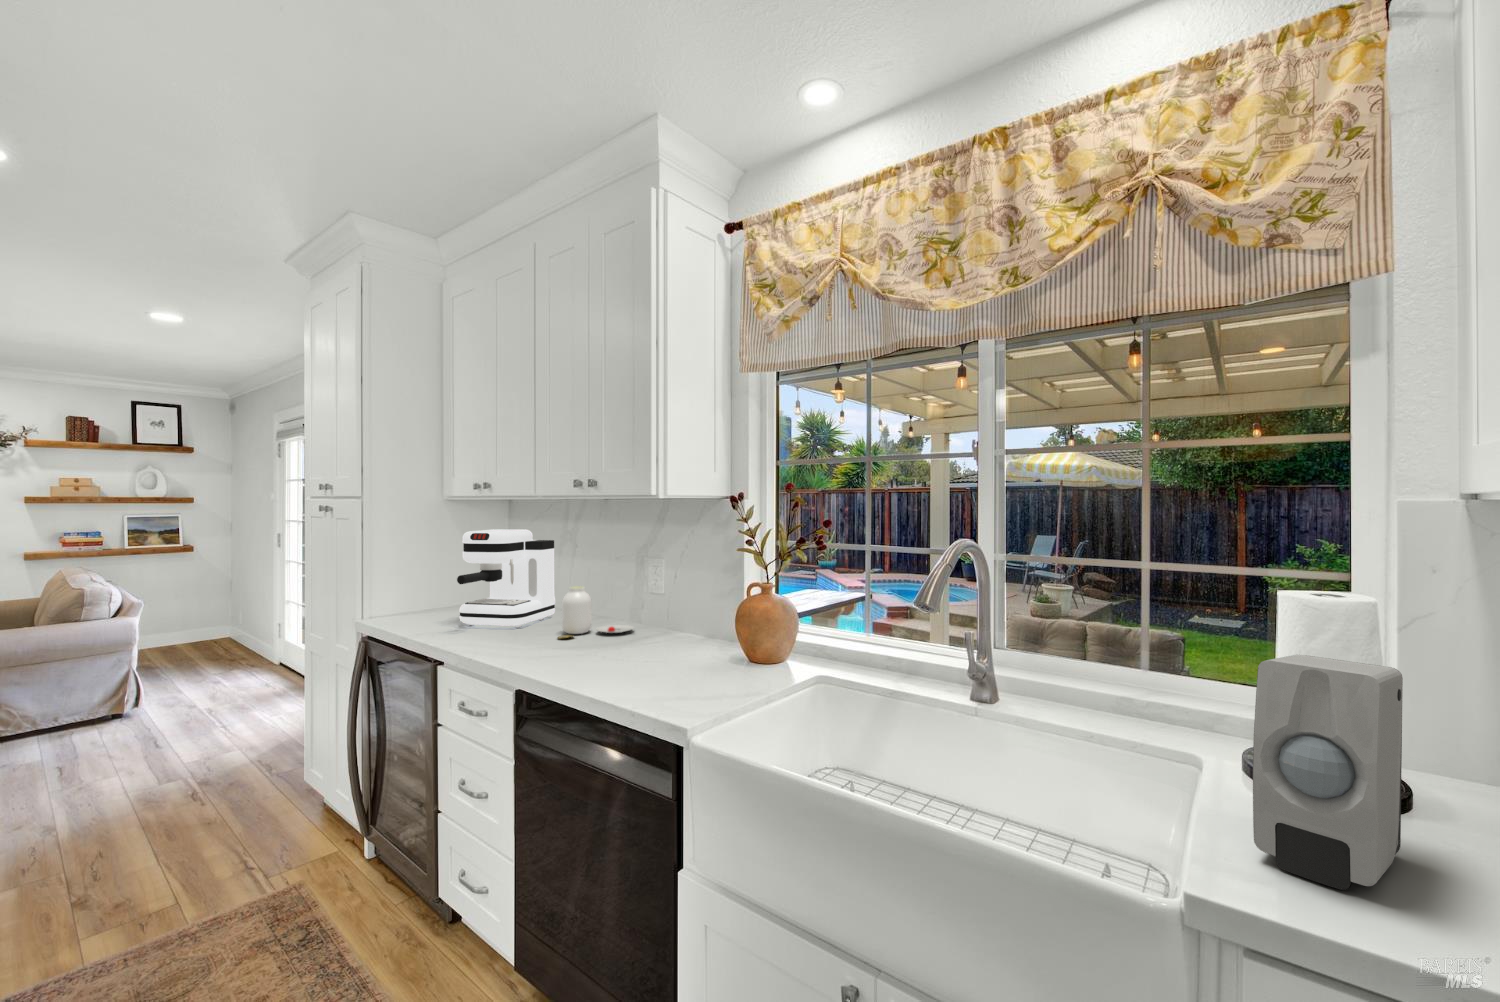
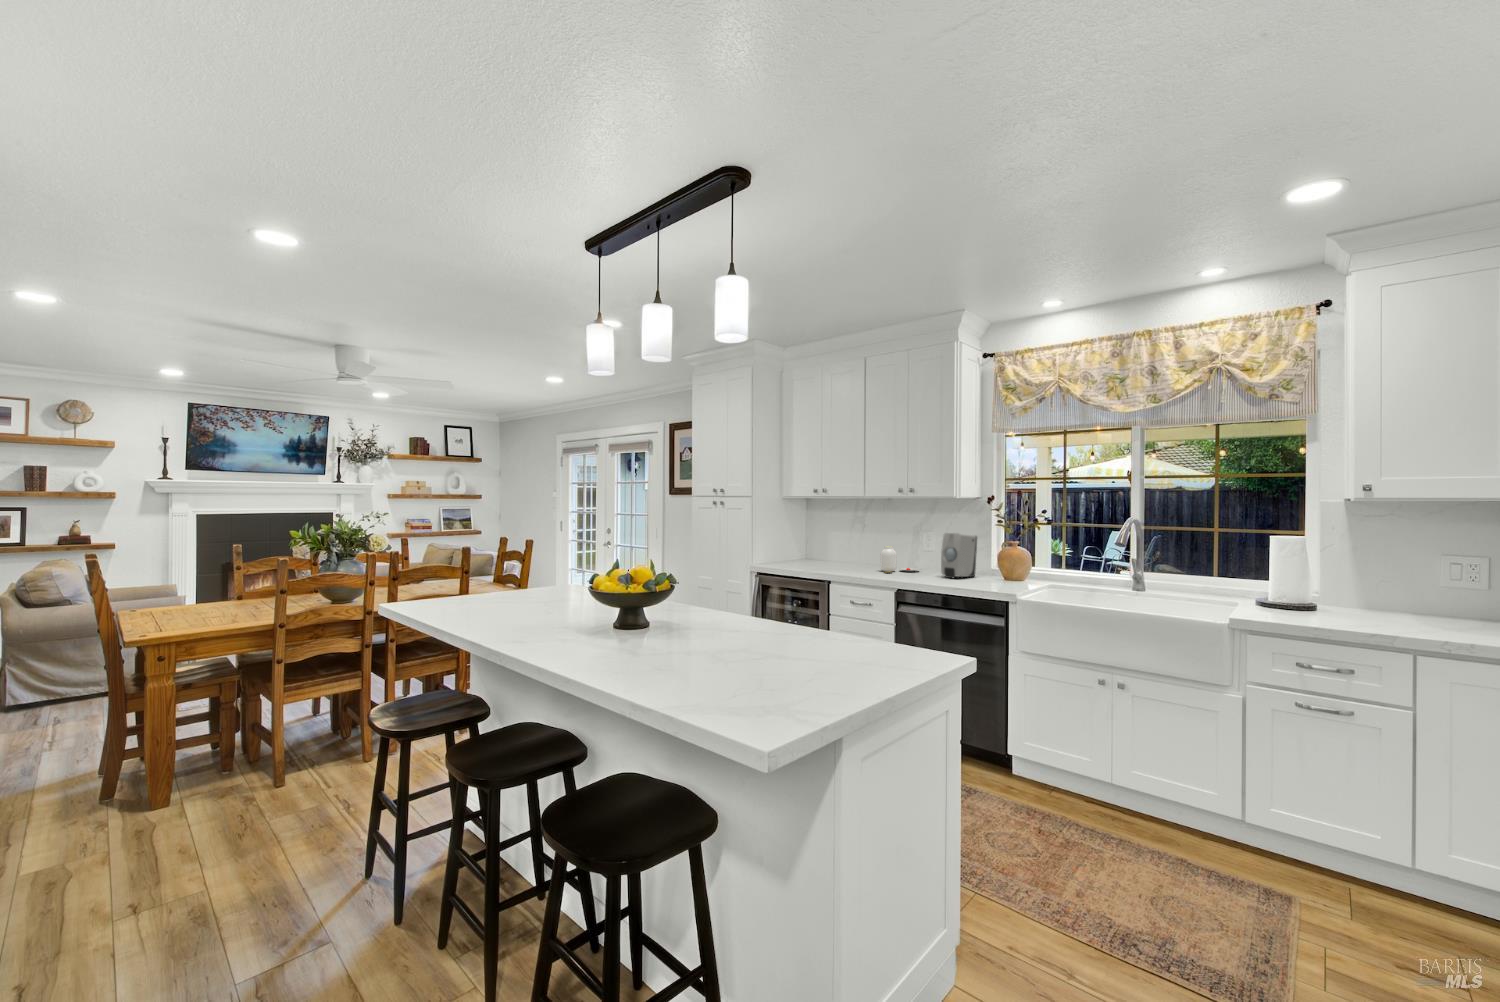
coffee maker: present [457,529,555,627] -> none [814,515,858,569]
soap dispenser: present [1253,655,1403,890] -> present [941,533,977,578]

